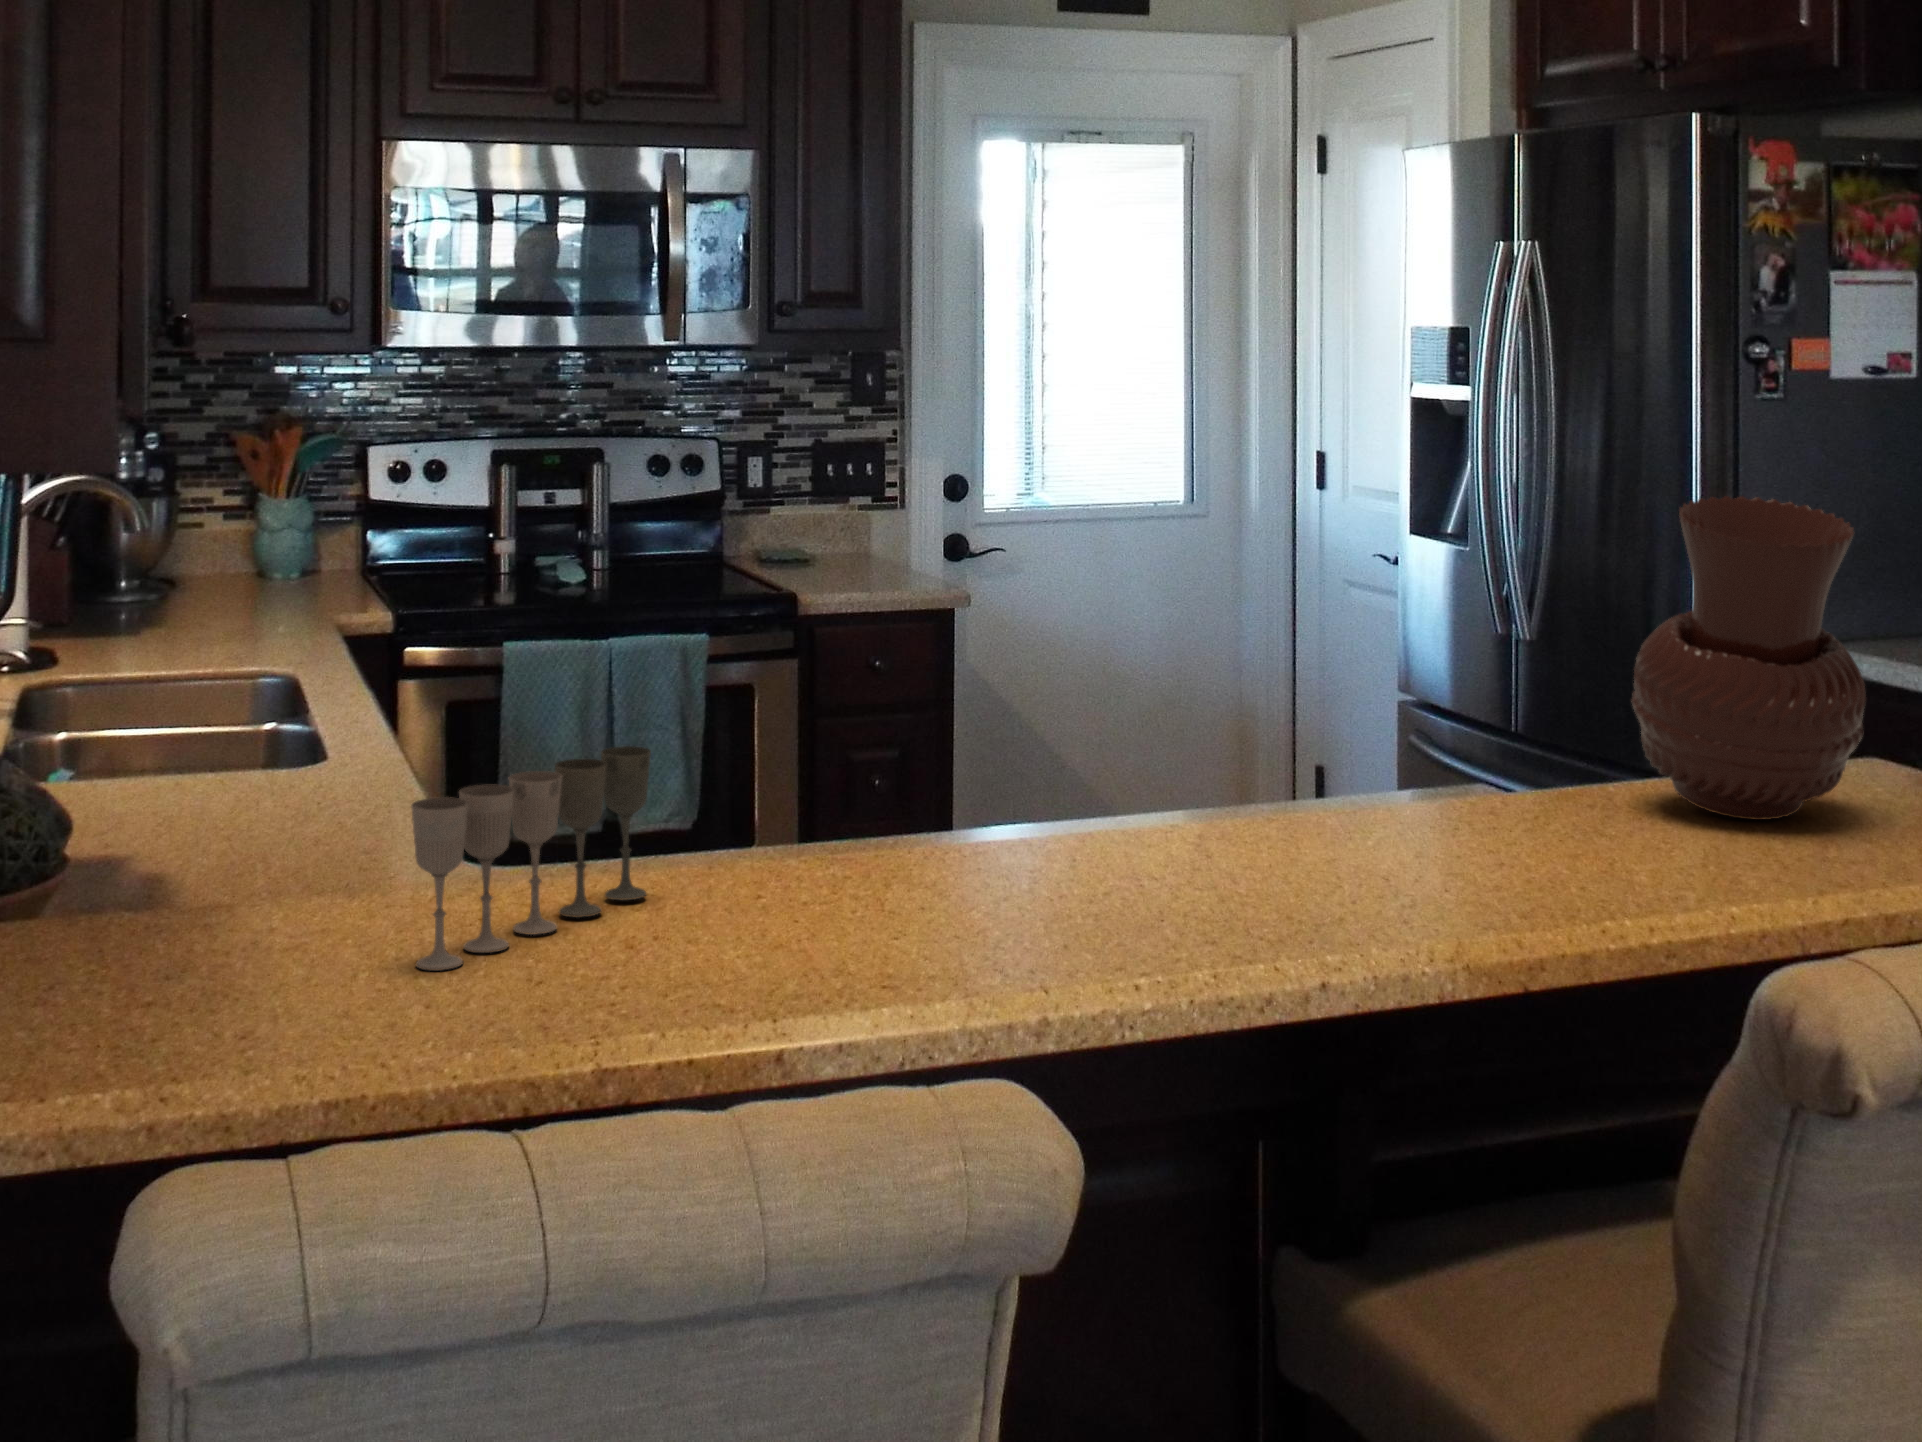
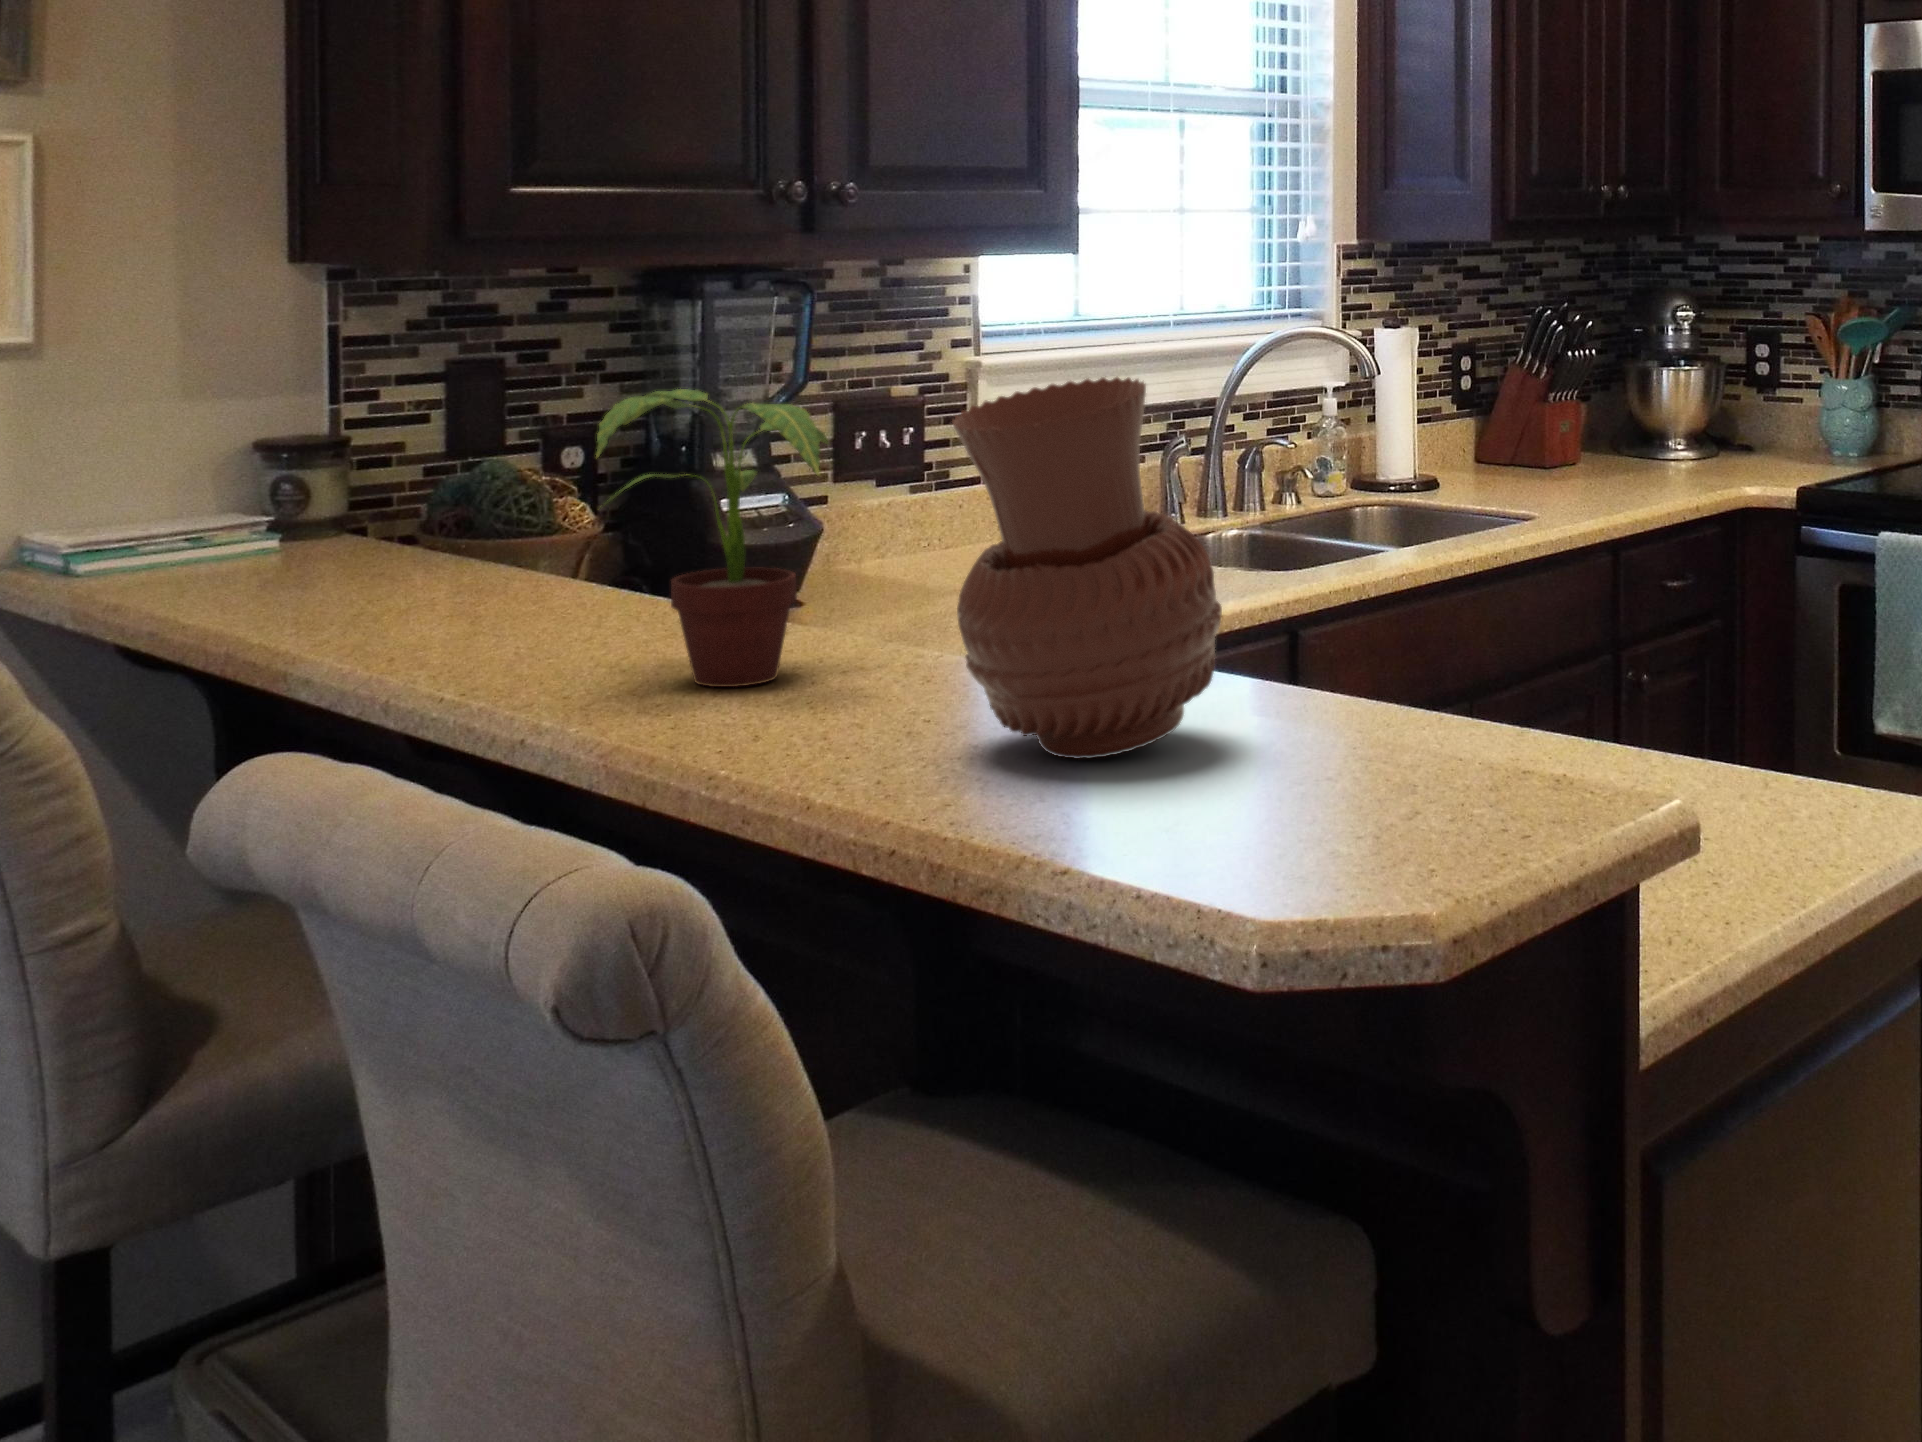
potted plant: none [1165,553,1469,862] -> present [597,389,829,687]
wine glass: present [411,746,651,971] -> none [224,495,464,606]

